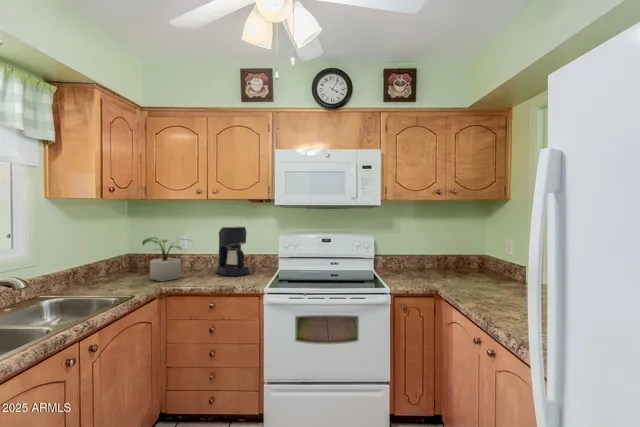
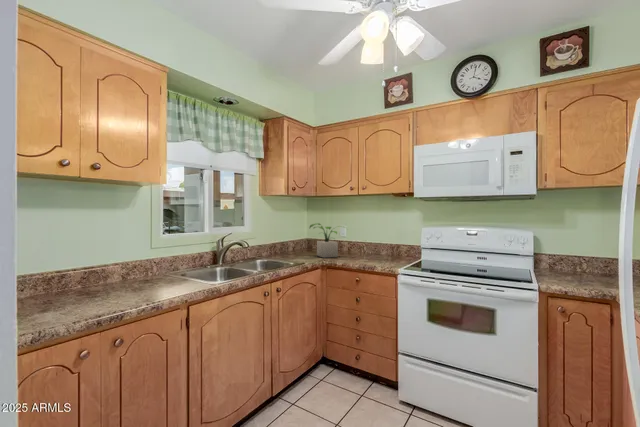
coffee maker: present [216,226,251,276] -> none [366,218,395,259]

